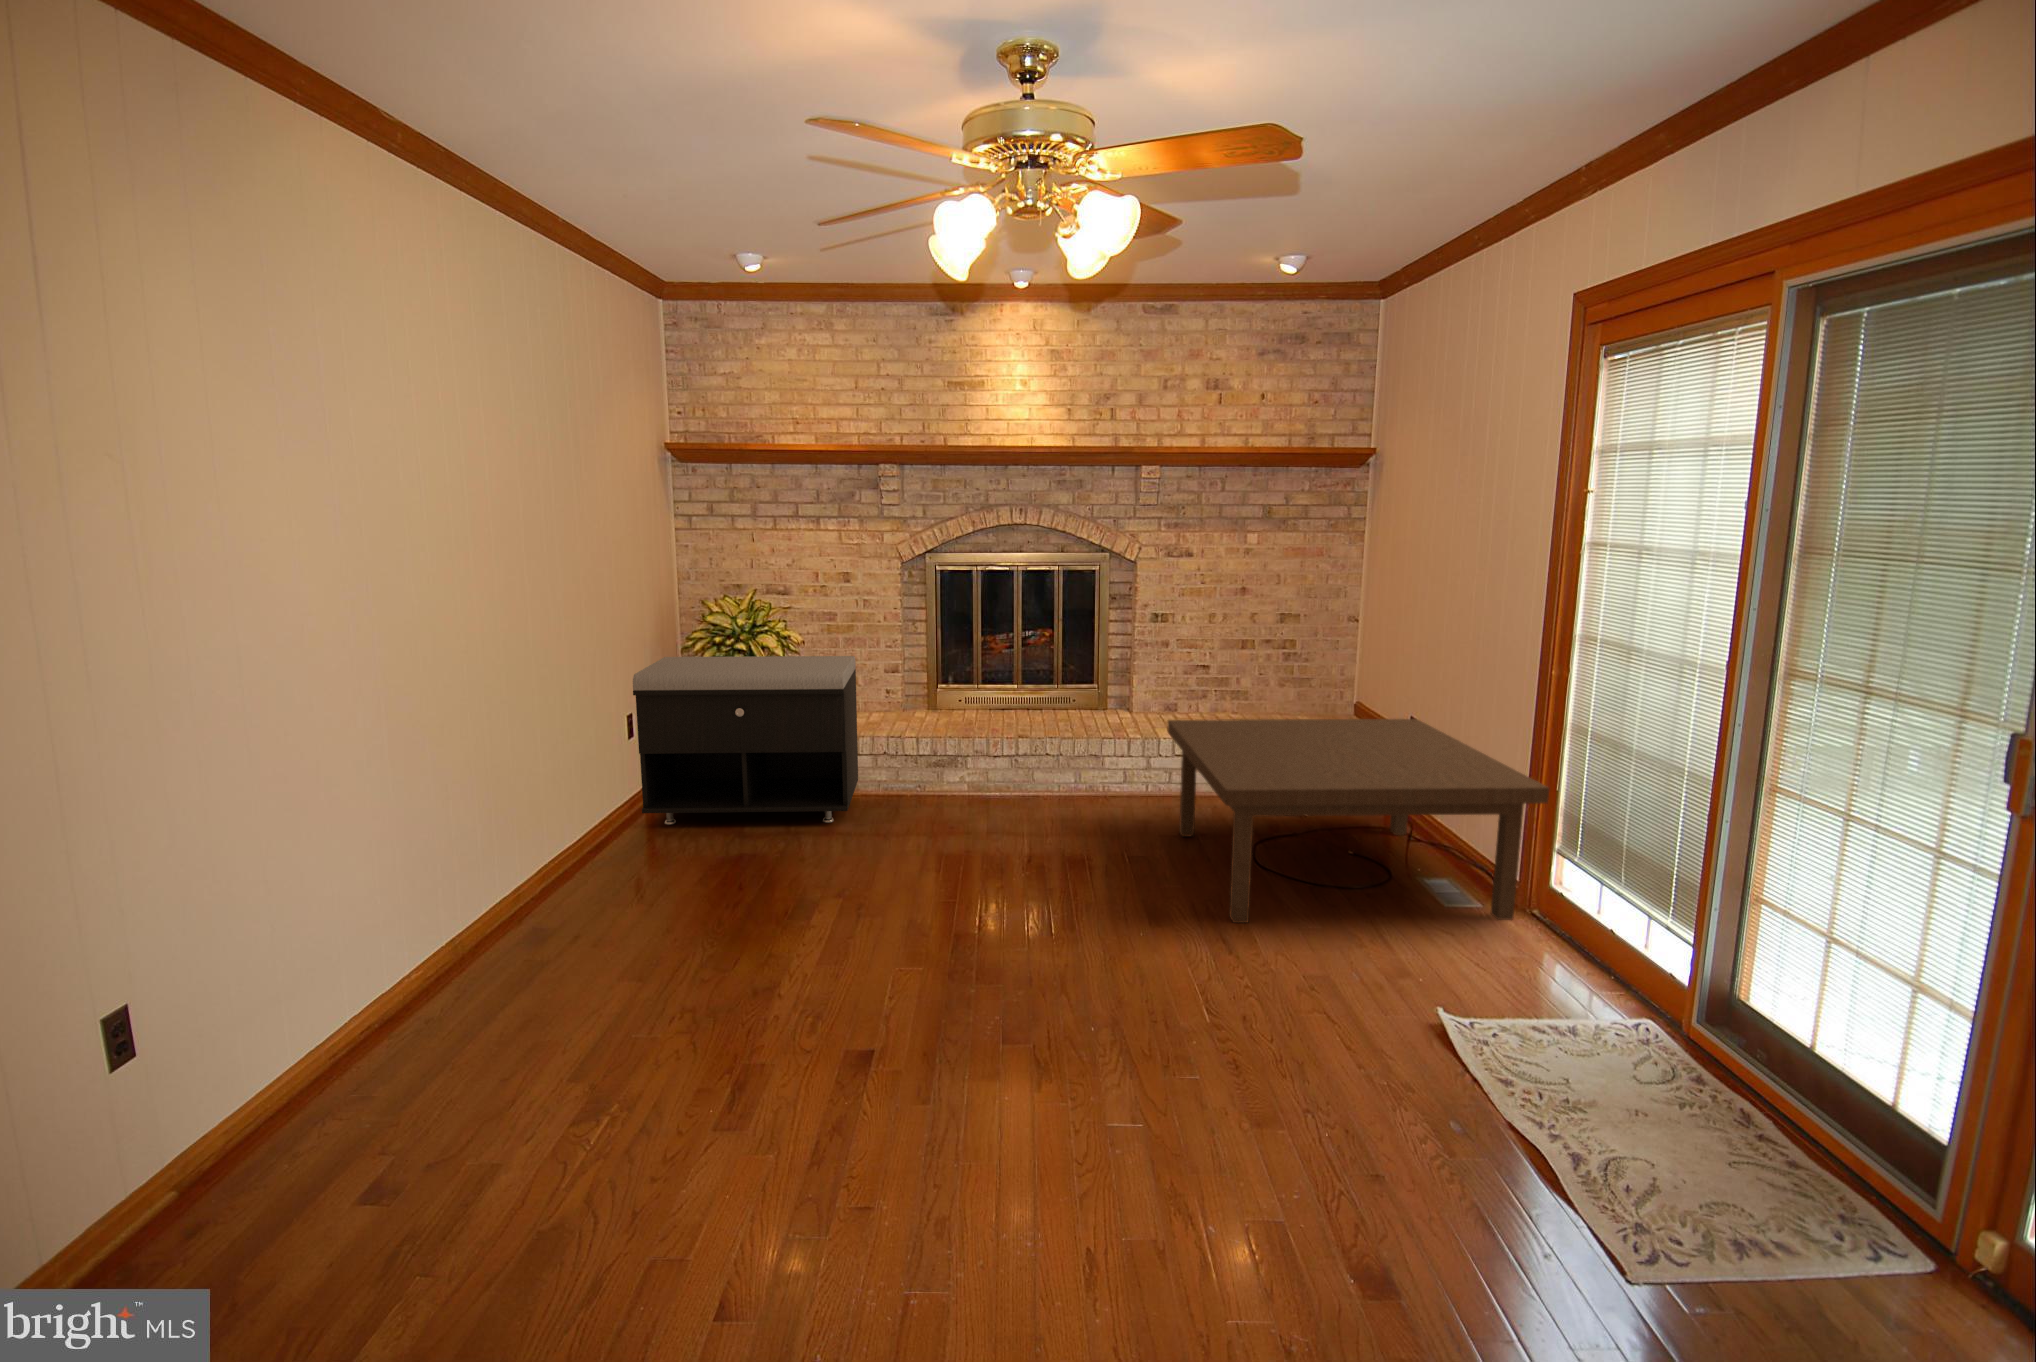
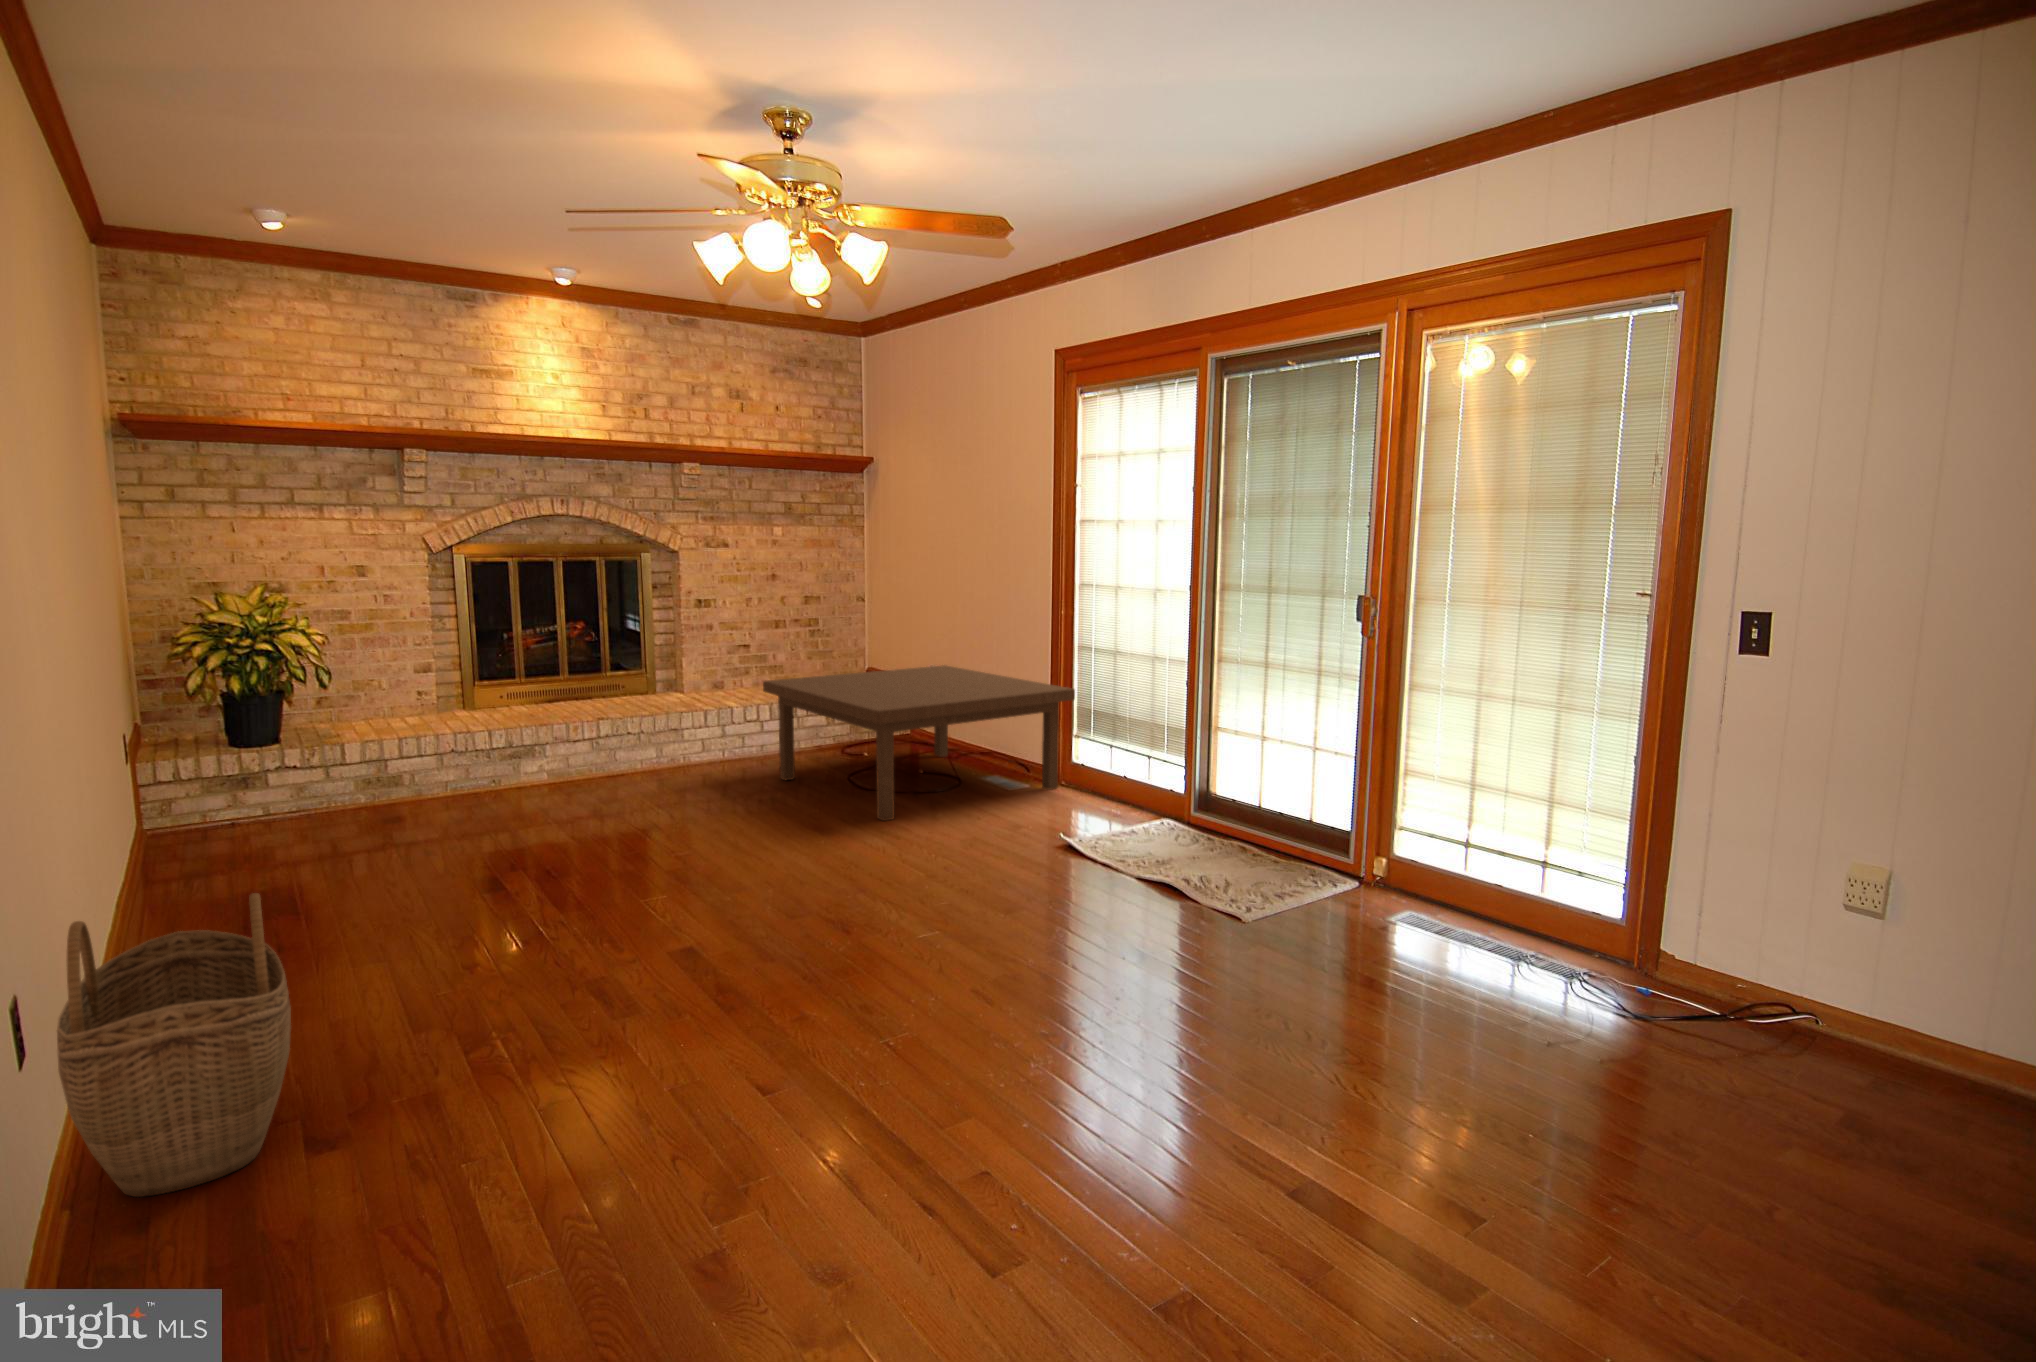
storage bench: present [633,656,858,825] -> none [160,648,449,853]
woven basket: none [172,945,407,1204] -> present [57,893,291,1197]

